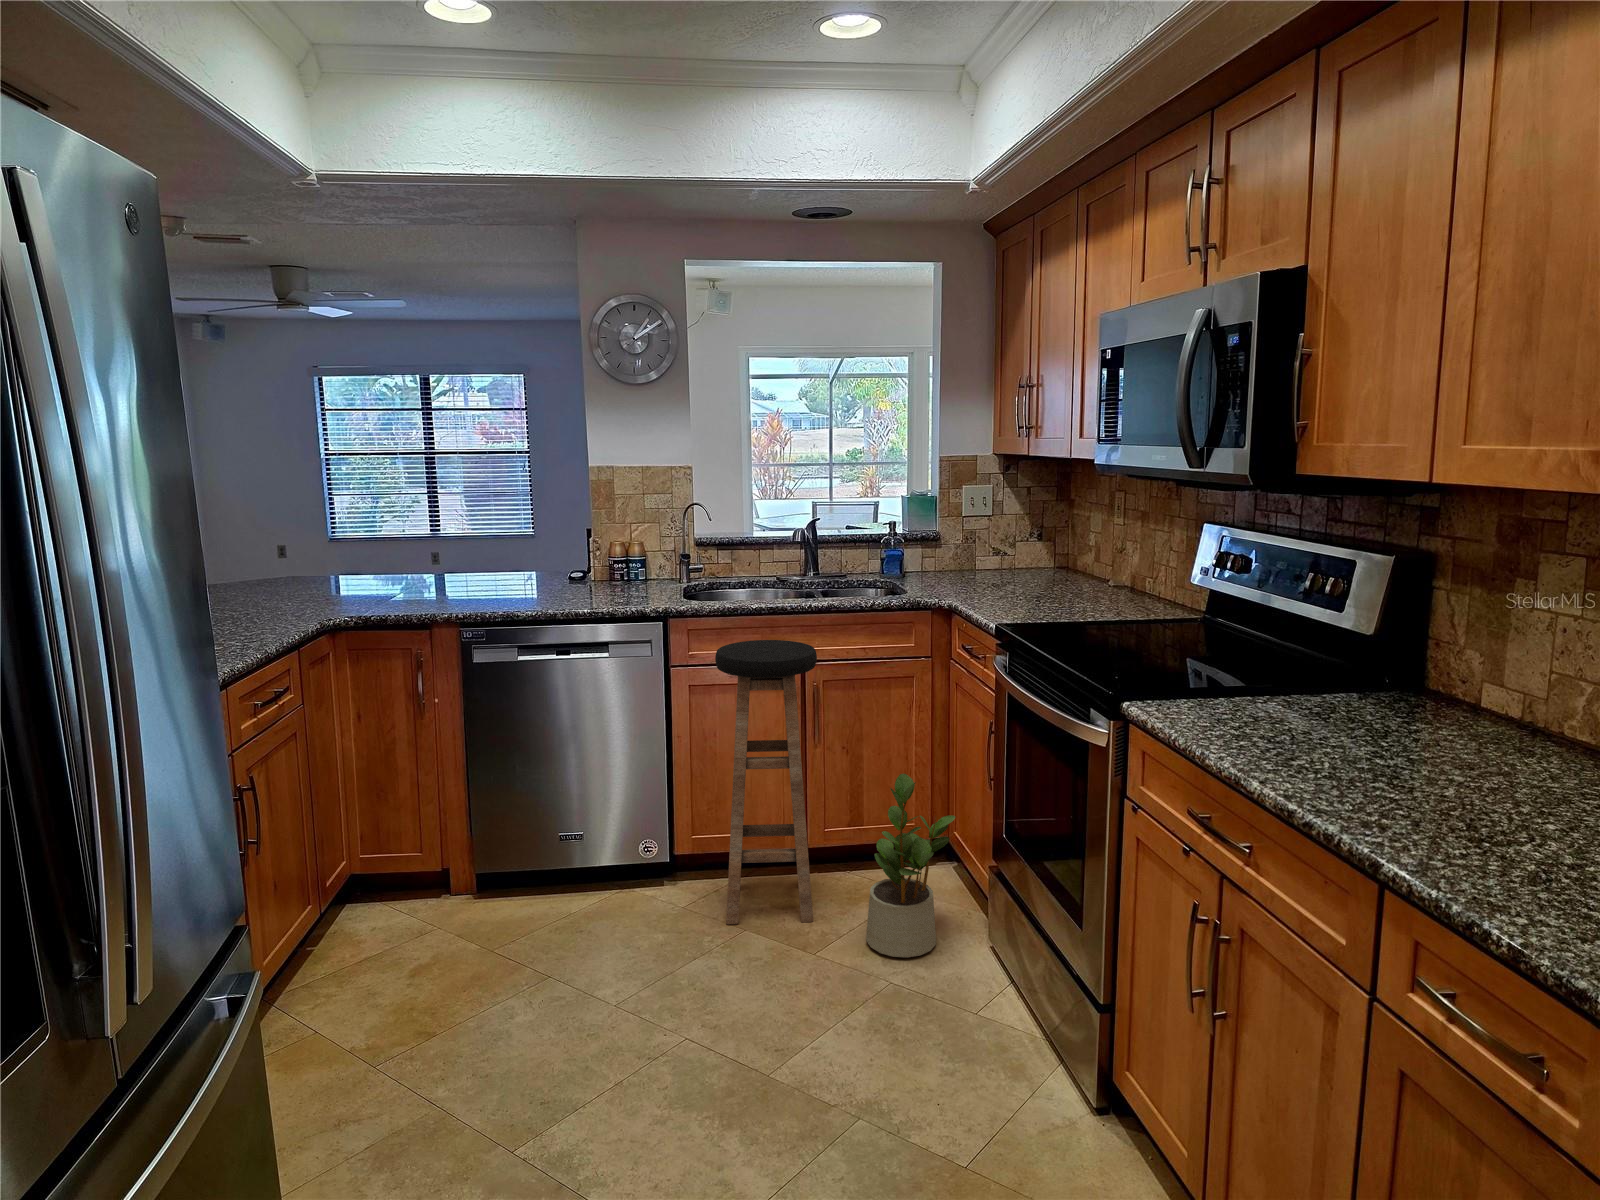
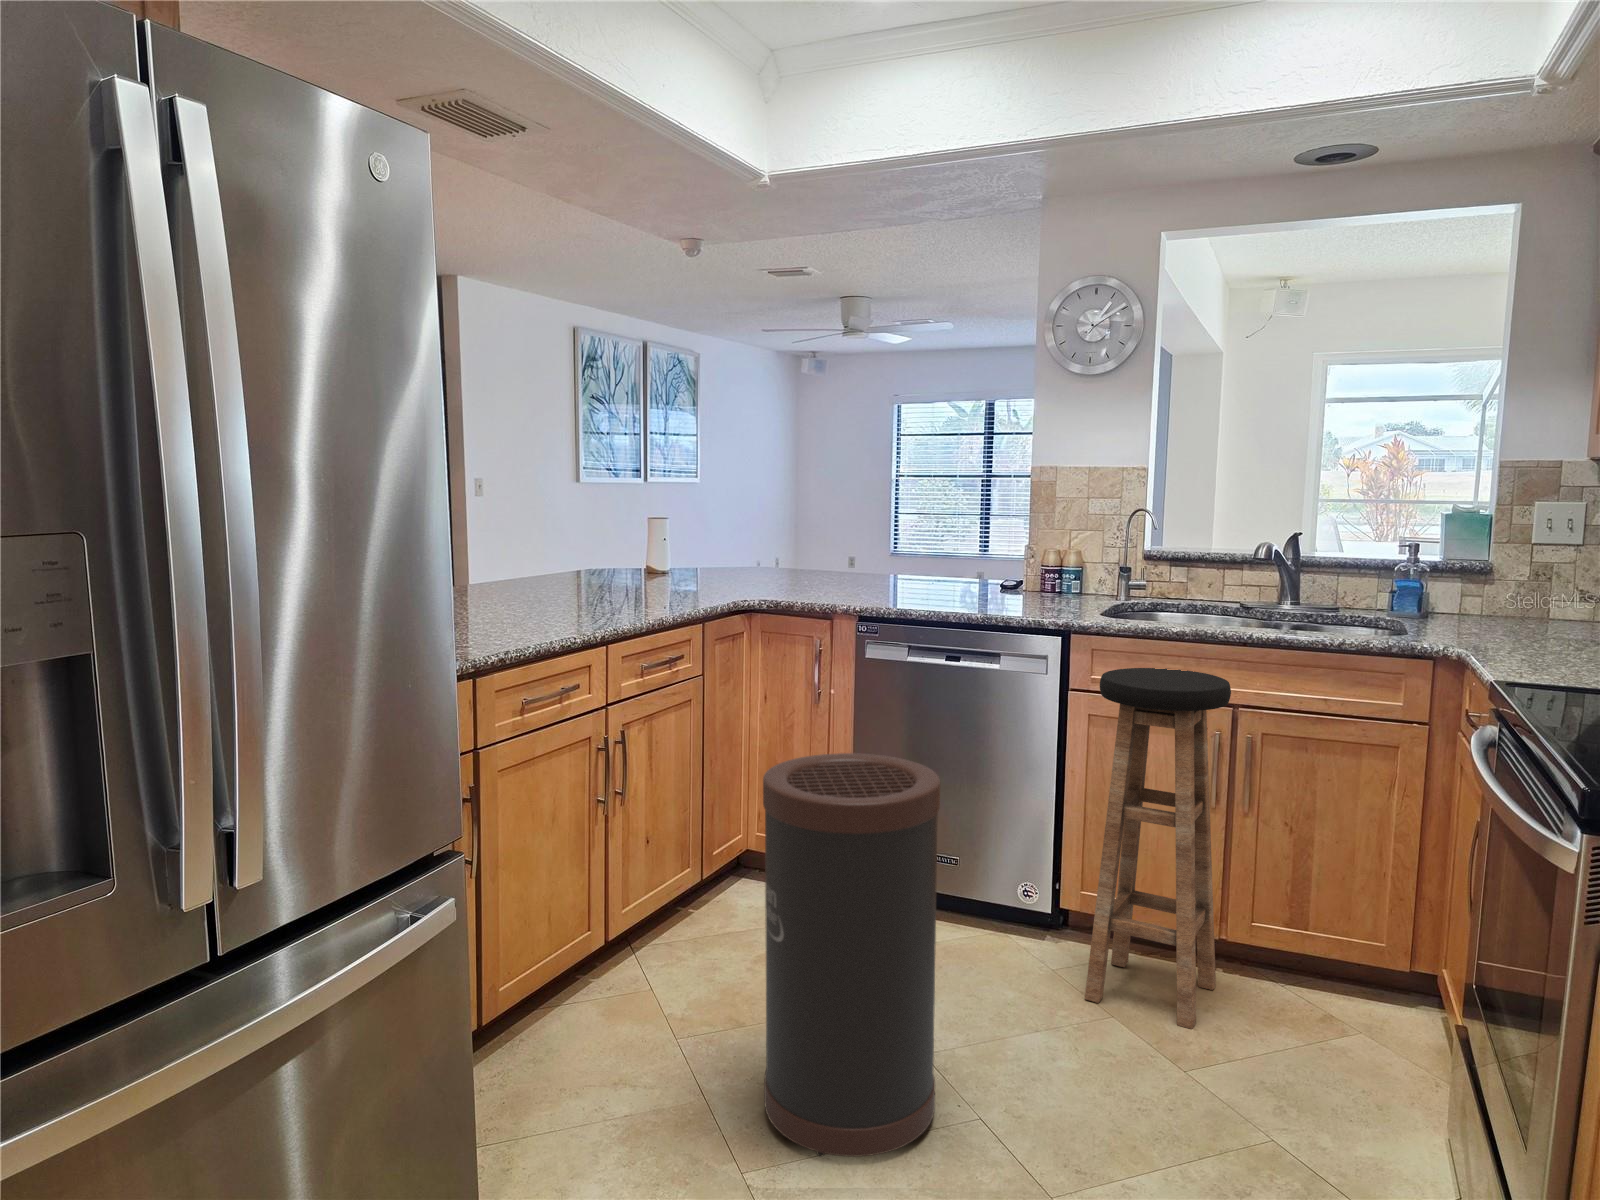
trash can: none [499,760,677,1136] -> present [763,753,940,1157]
potted plant: present [866,774,955,957] -> none [1247,860,1397,1114]

